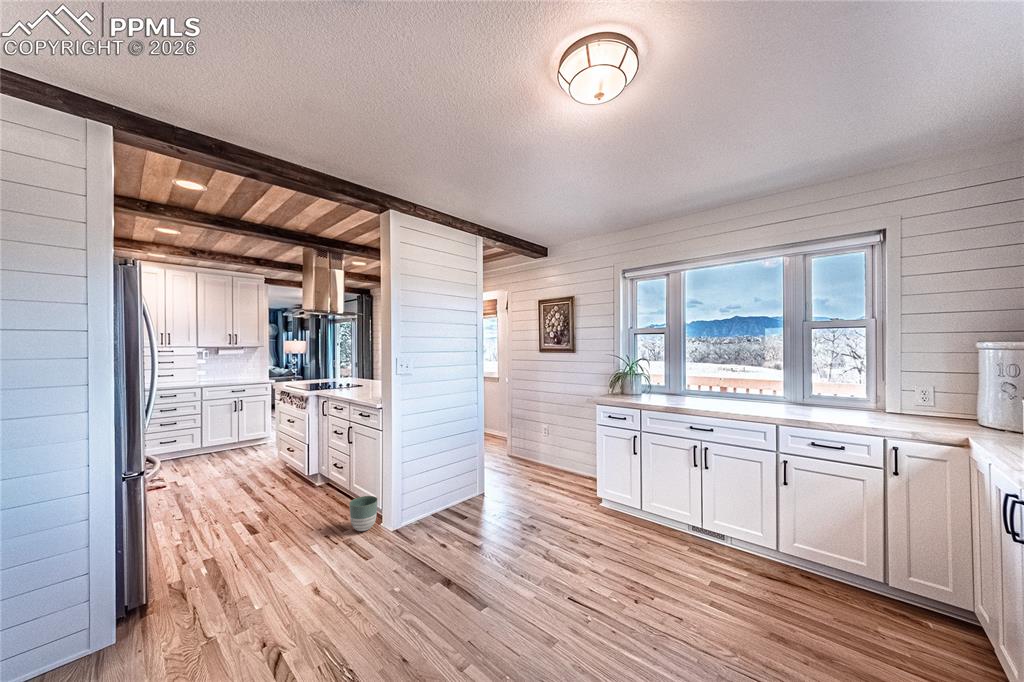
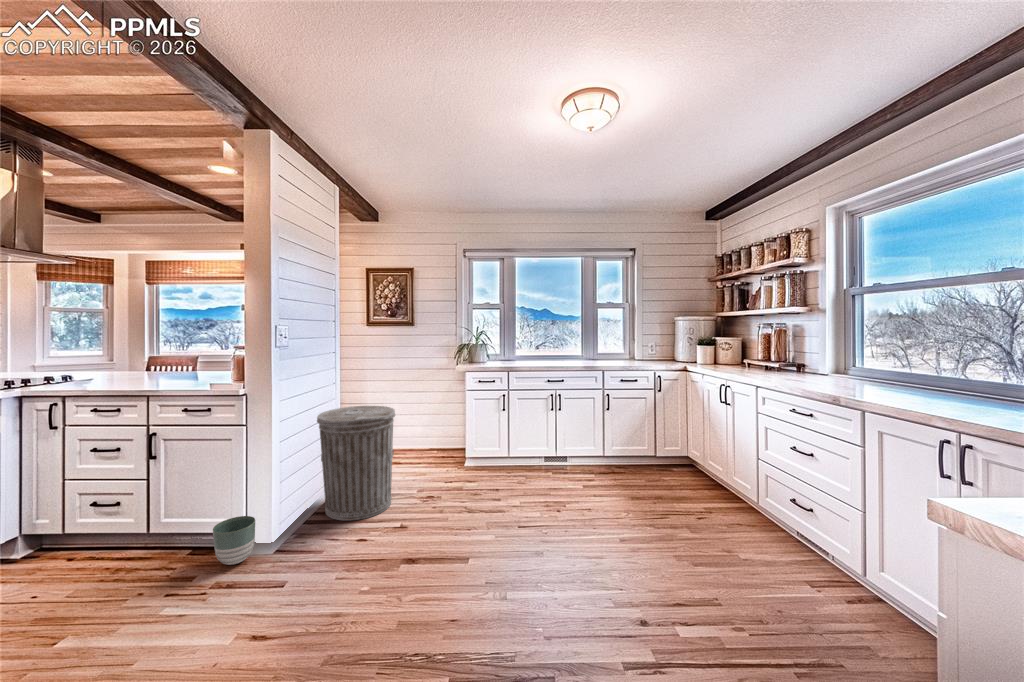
trash can: none [438,425,503,529] -> present [317,406,395,521]

